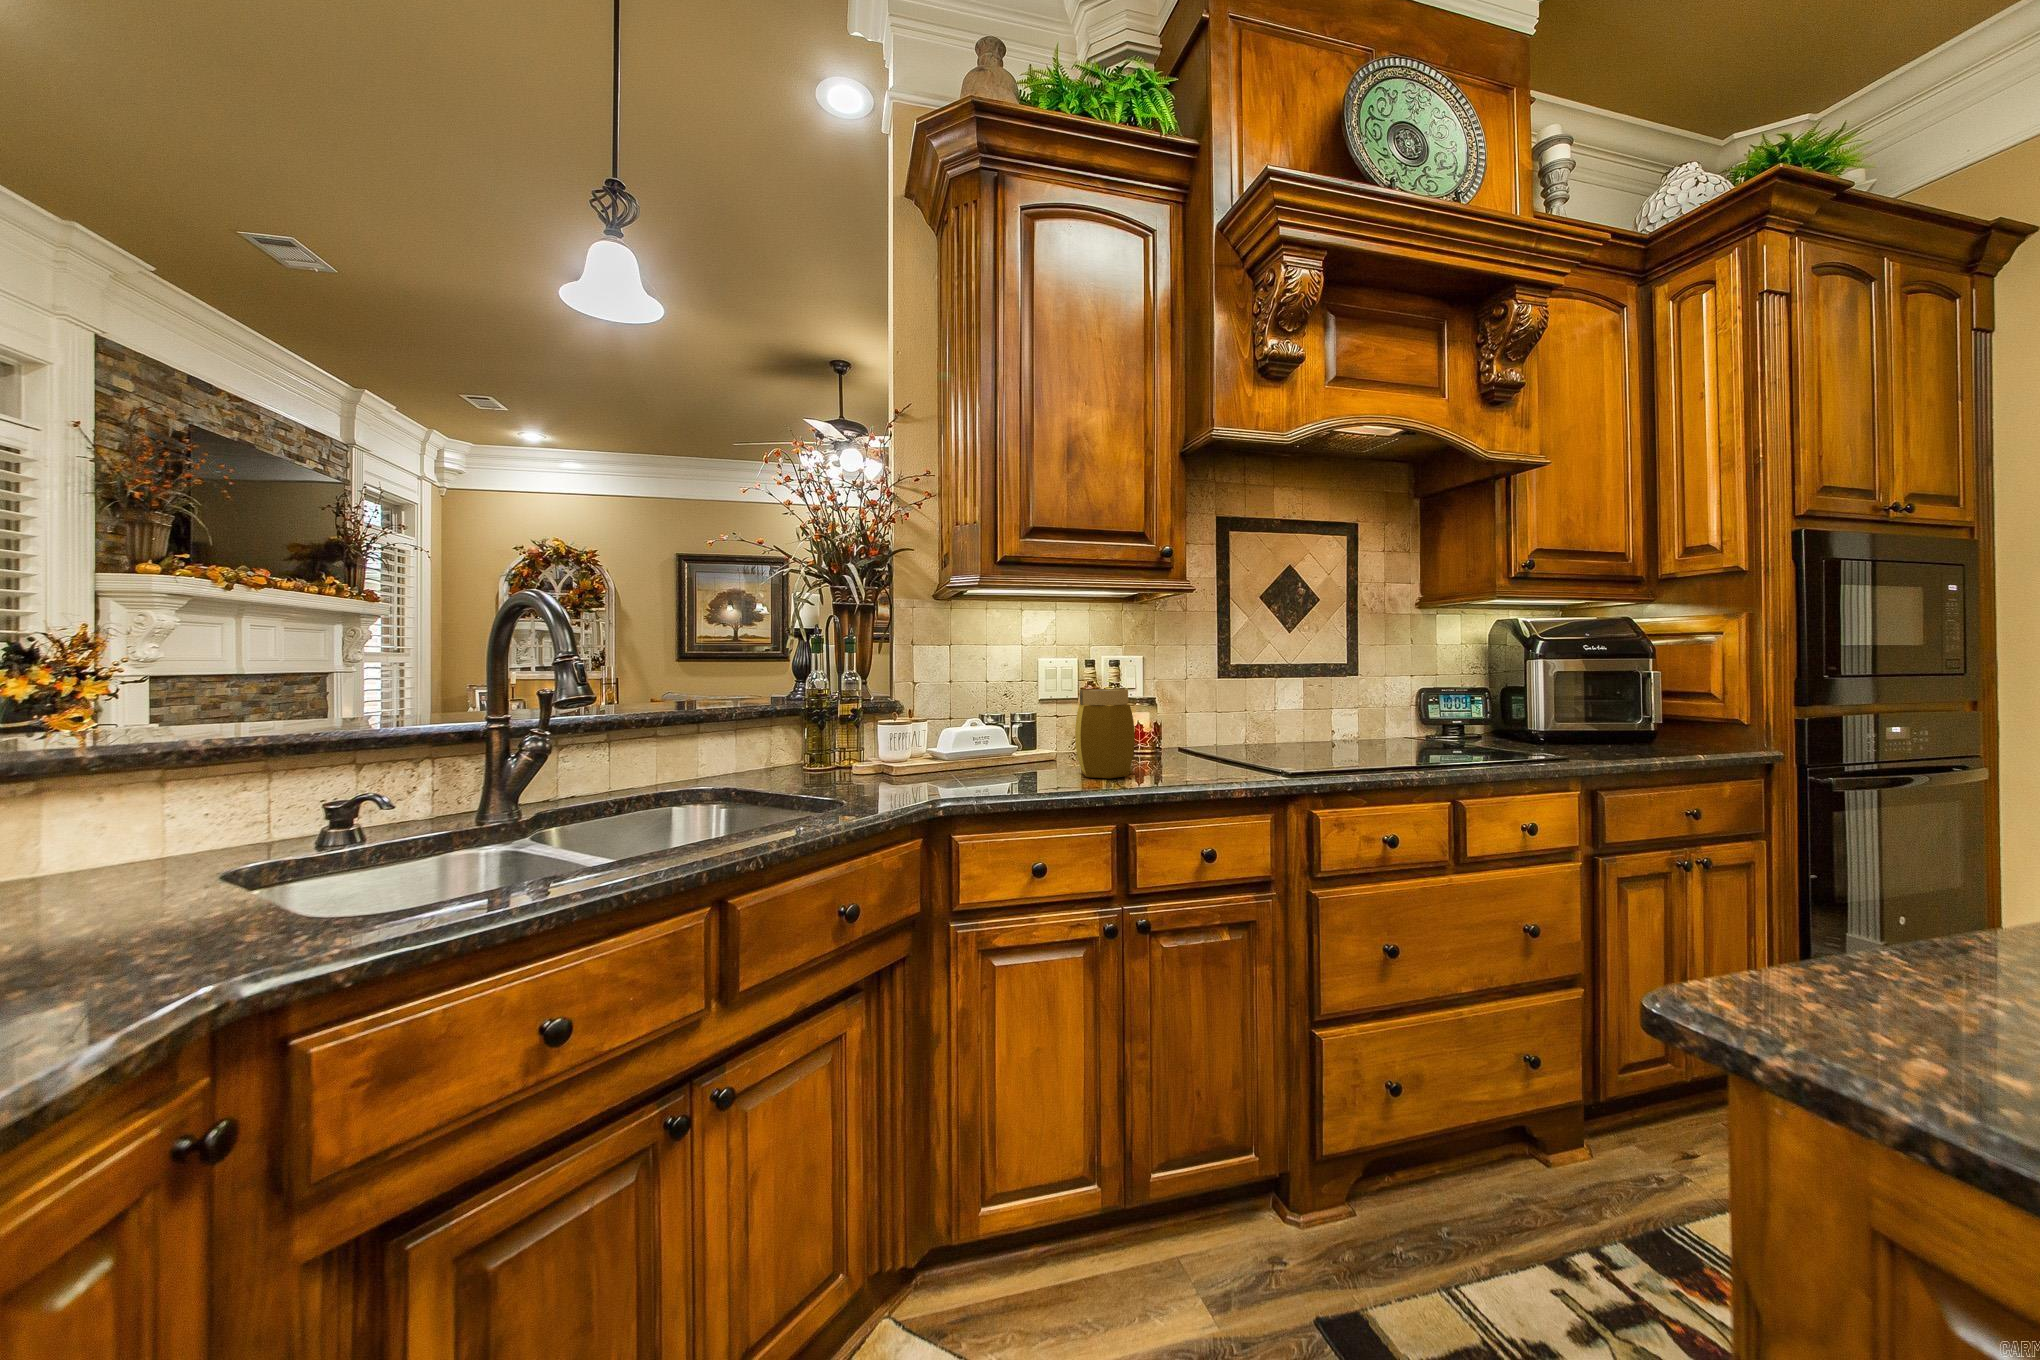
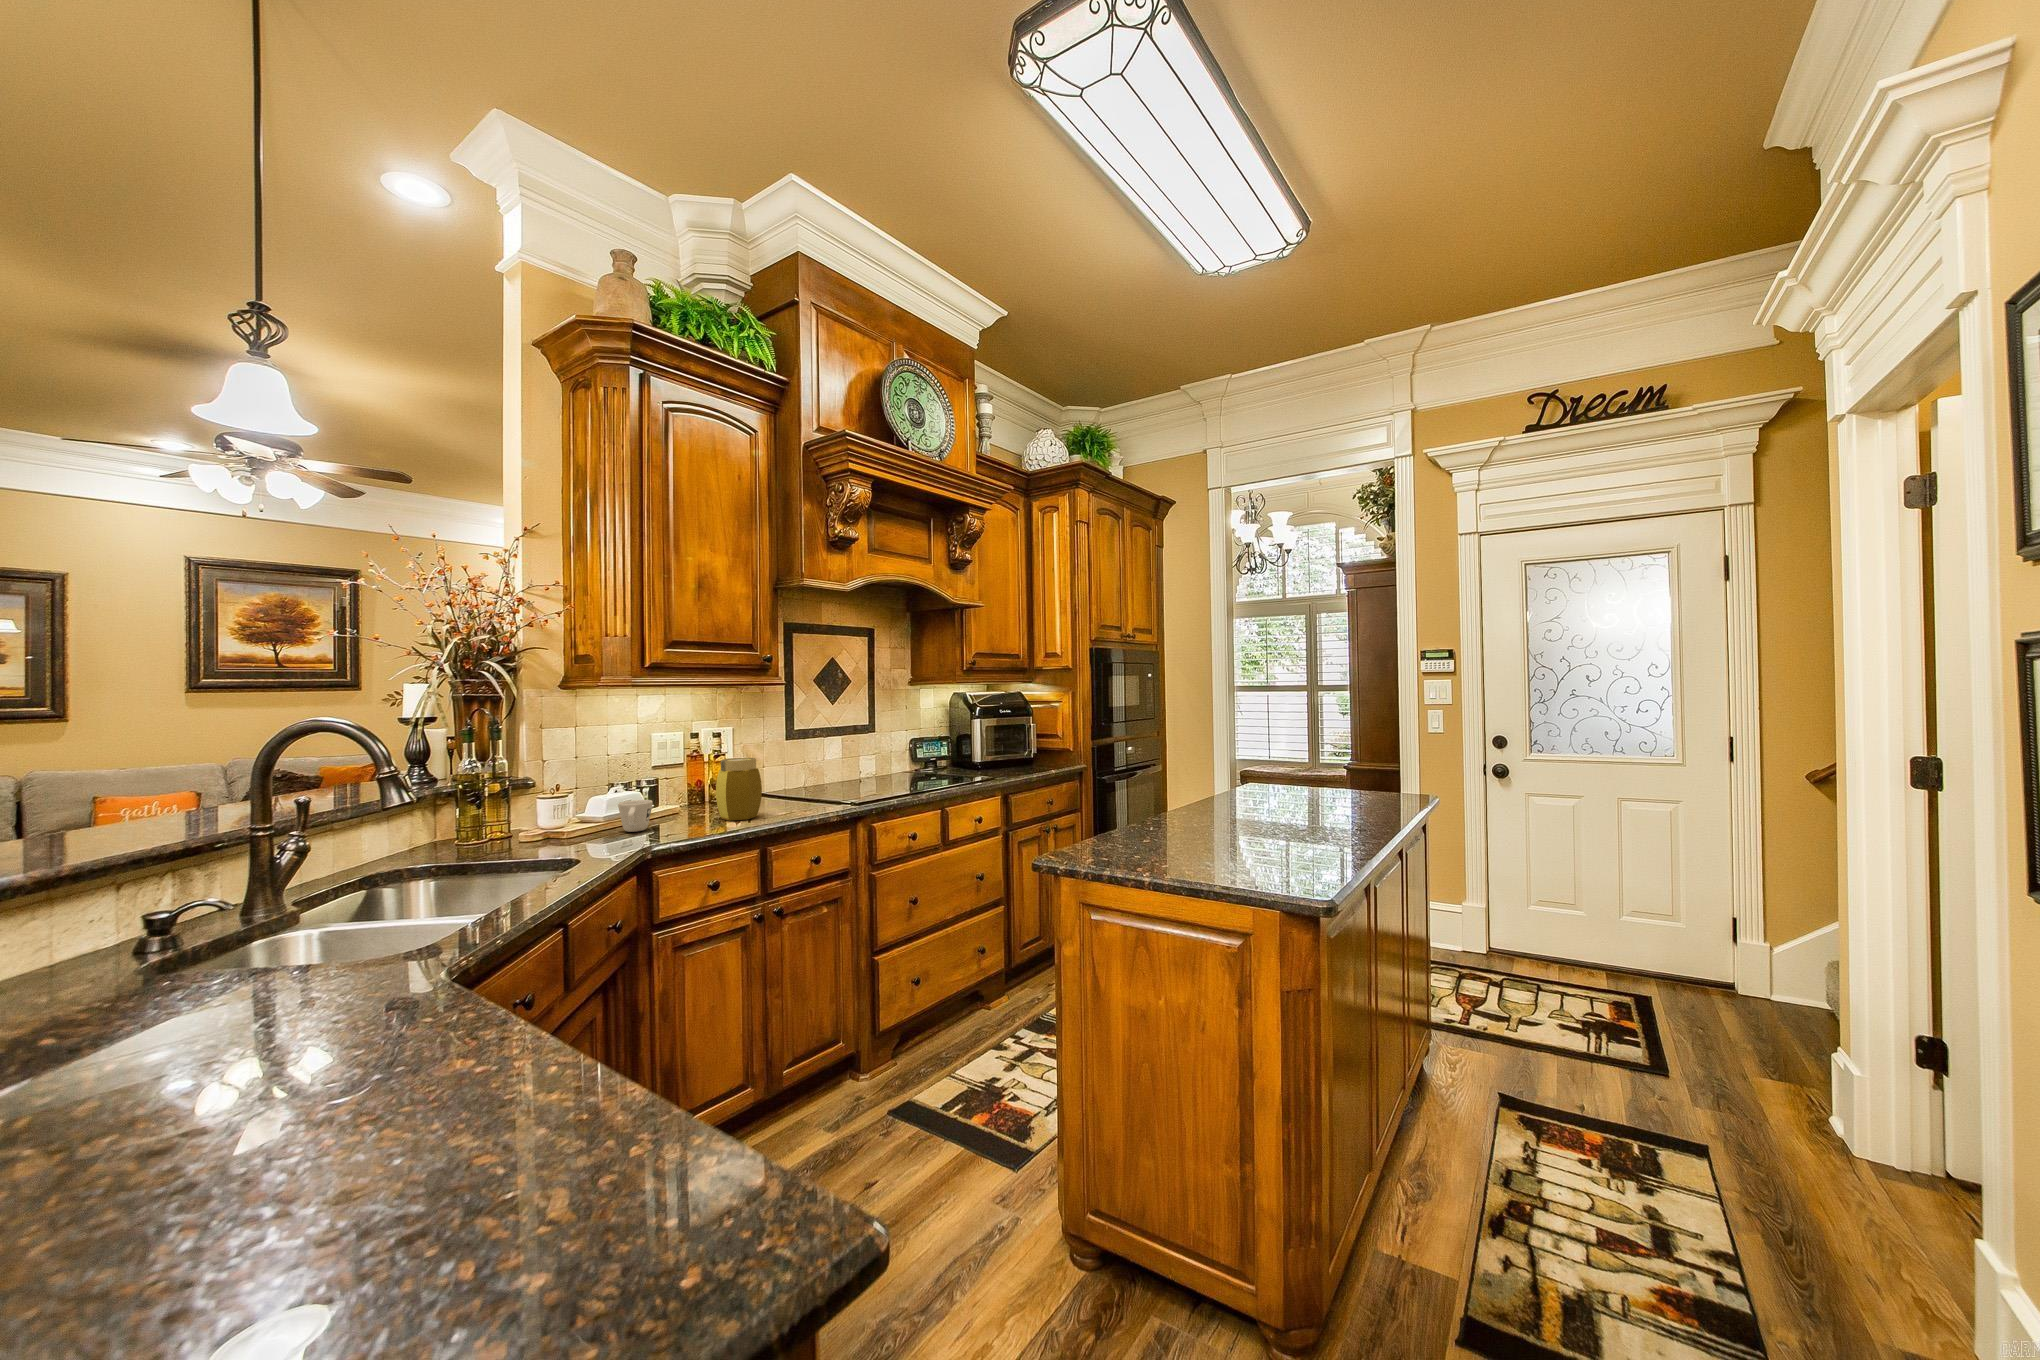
mug: none [947,735,988,777] -> present [618,800,653,832]

